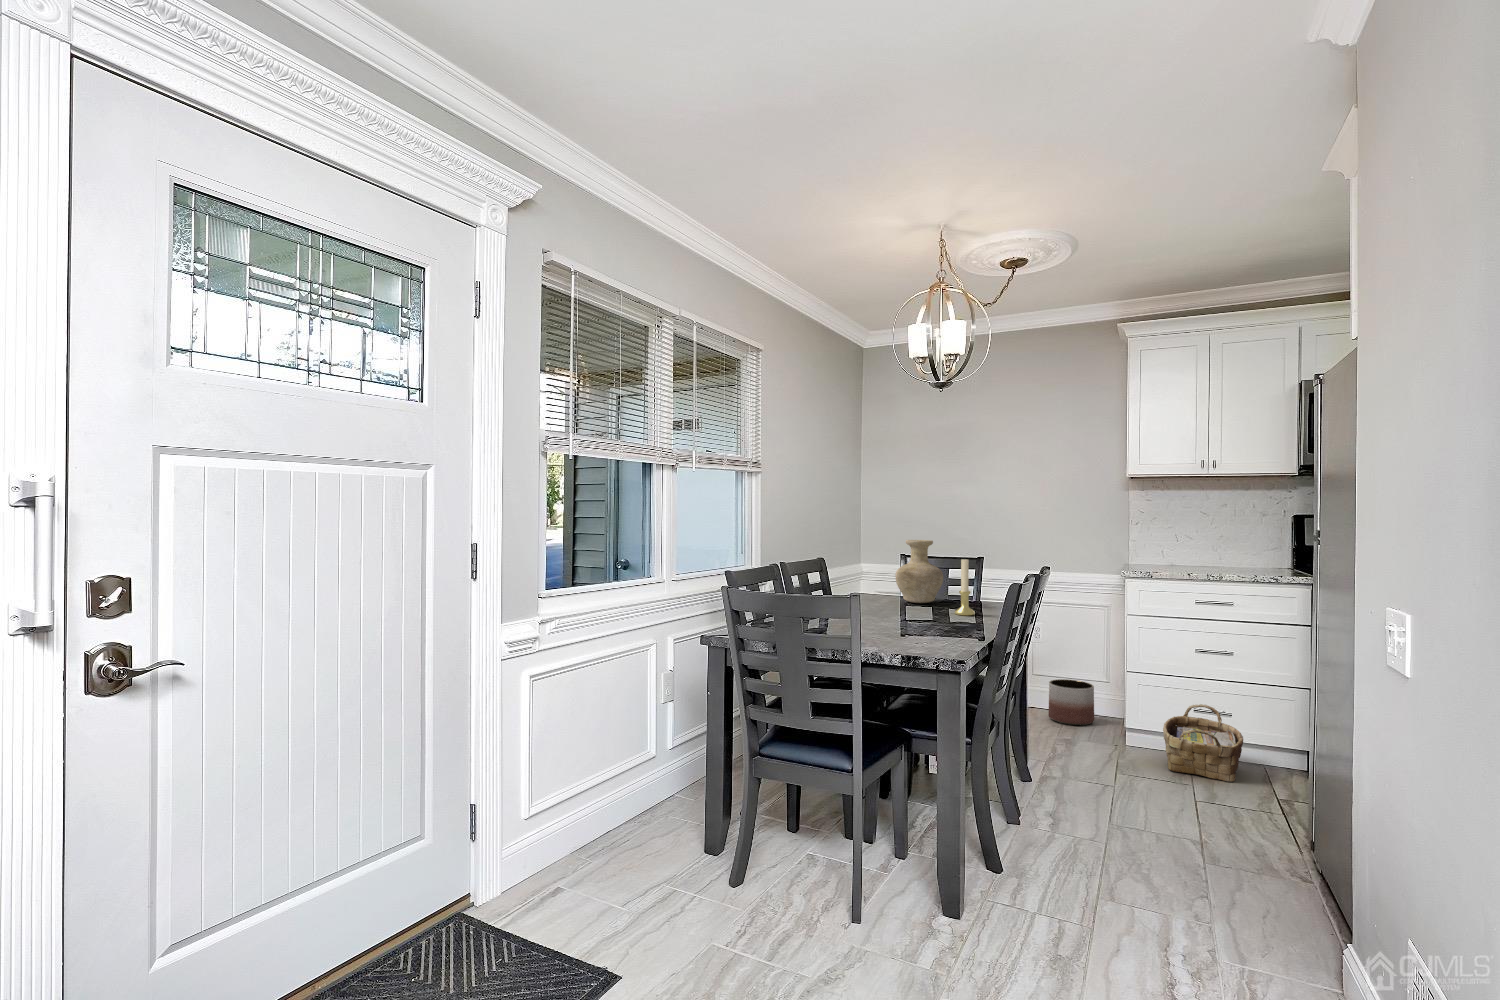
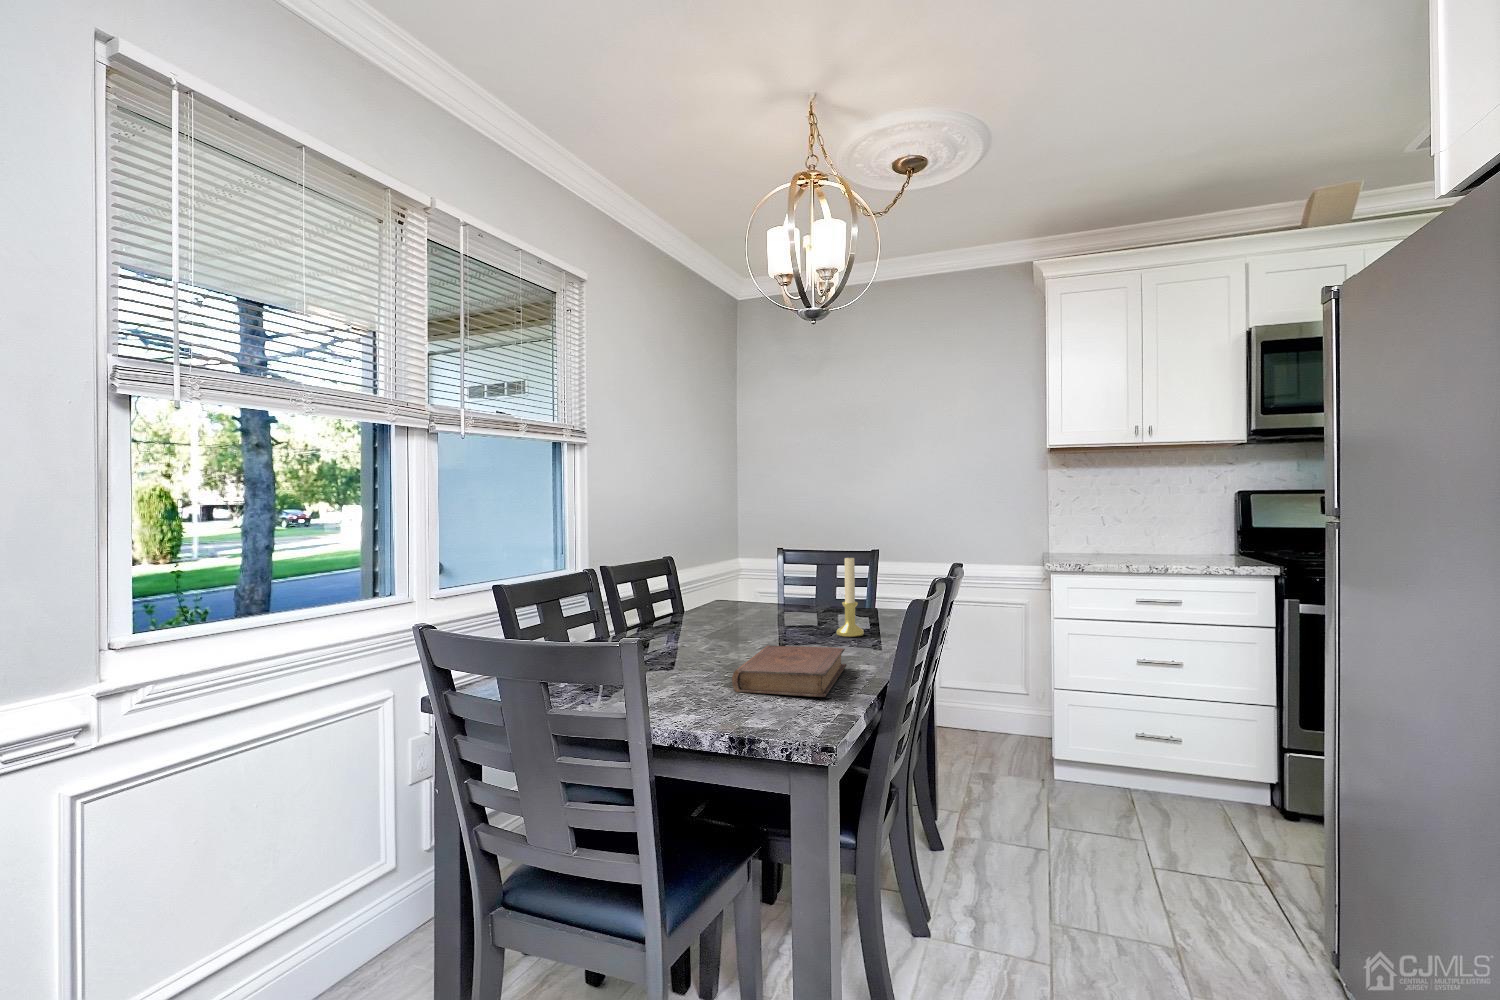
vase: present [895,540,943,603] -> none [760,532,824,618]
book: none [894,615,966,642] -> present [732,645,847,697]
planter: present [1049,679,1094,725] -> none [959,695,1012,752]
woven basket: present [1163,704,1243,782] -> none [1101,728,1200,832]

